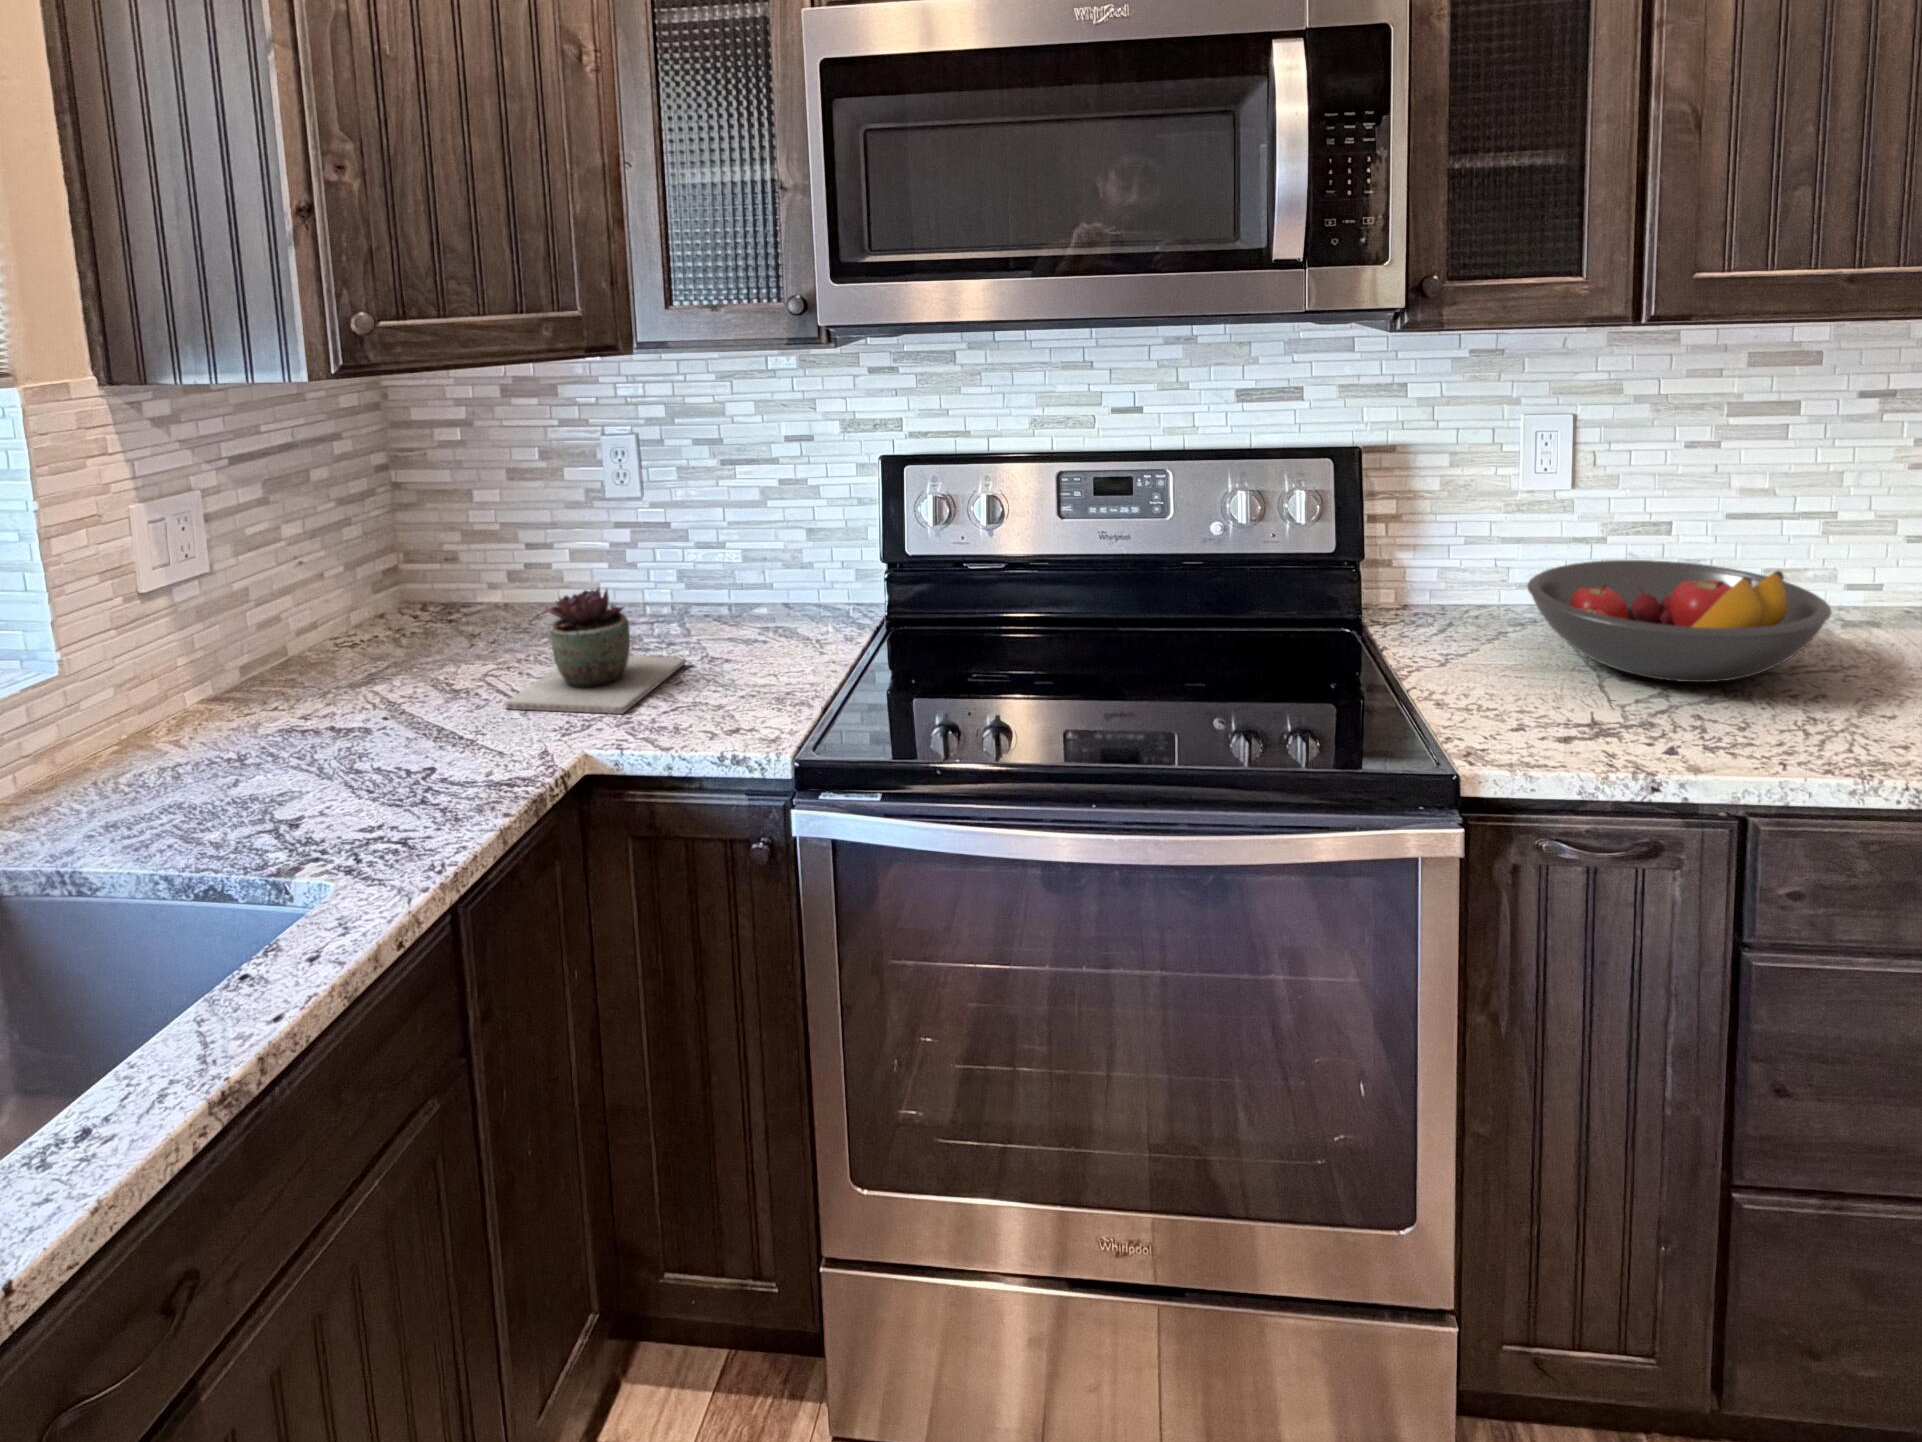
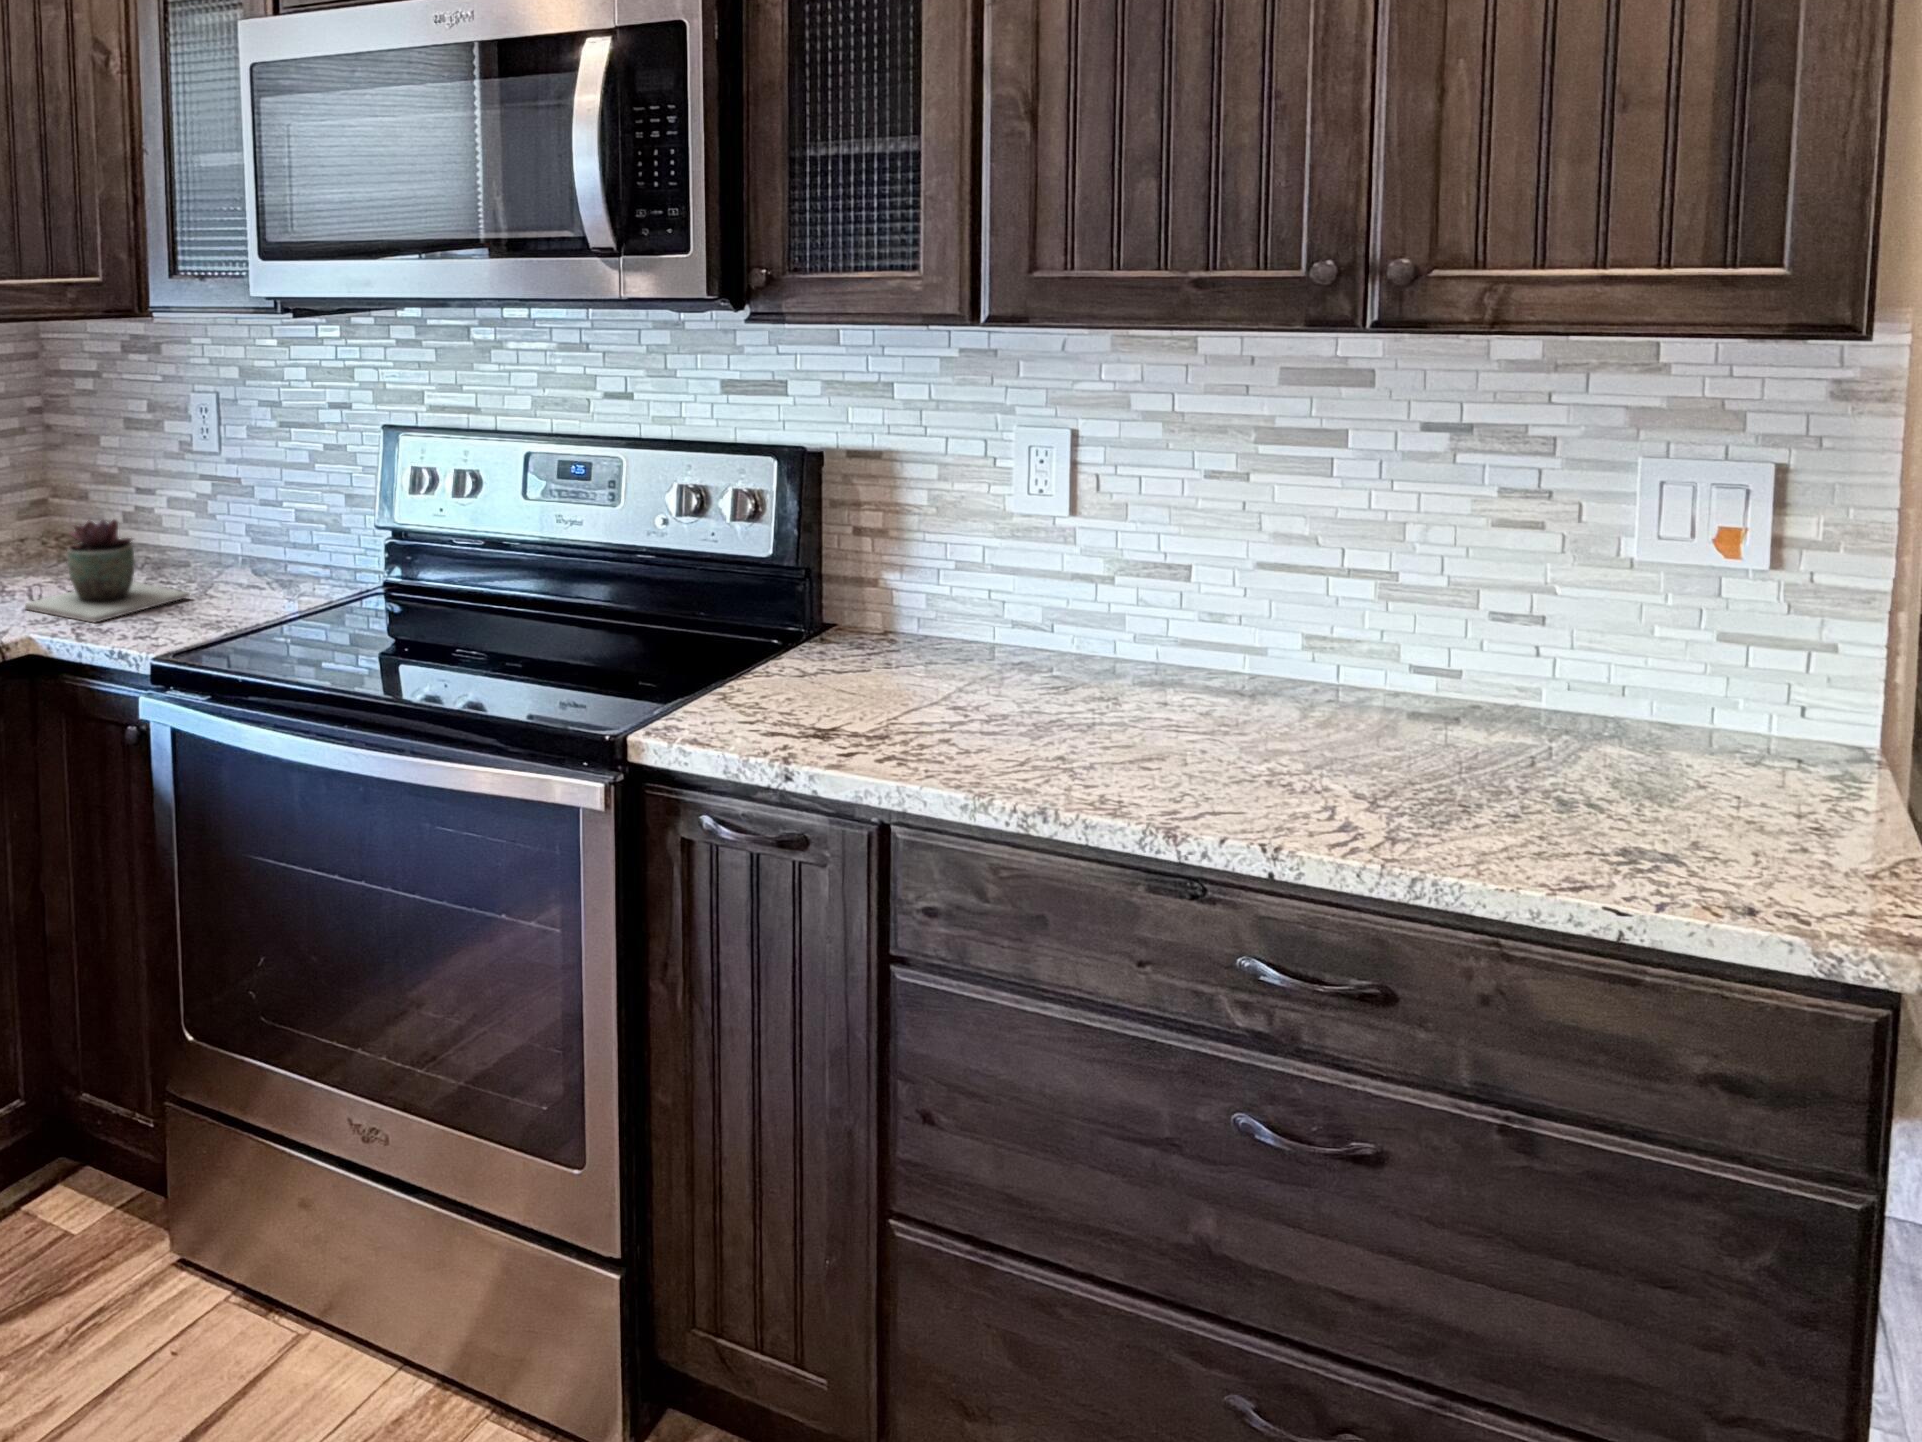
fruit bowl: present [1527,560,1831,682] -> none [909,596,1233,729]

